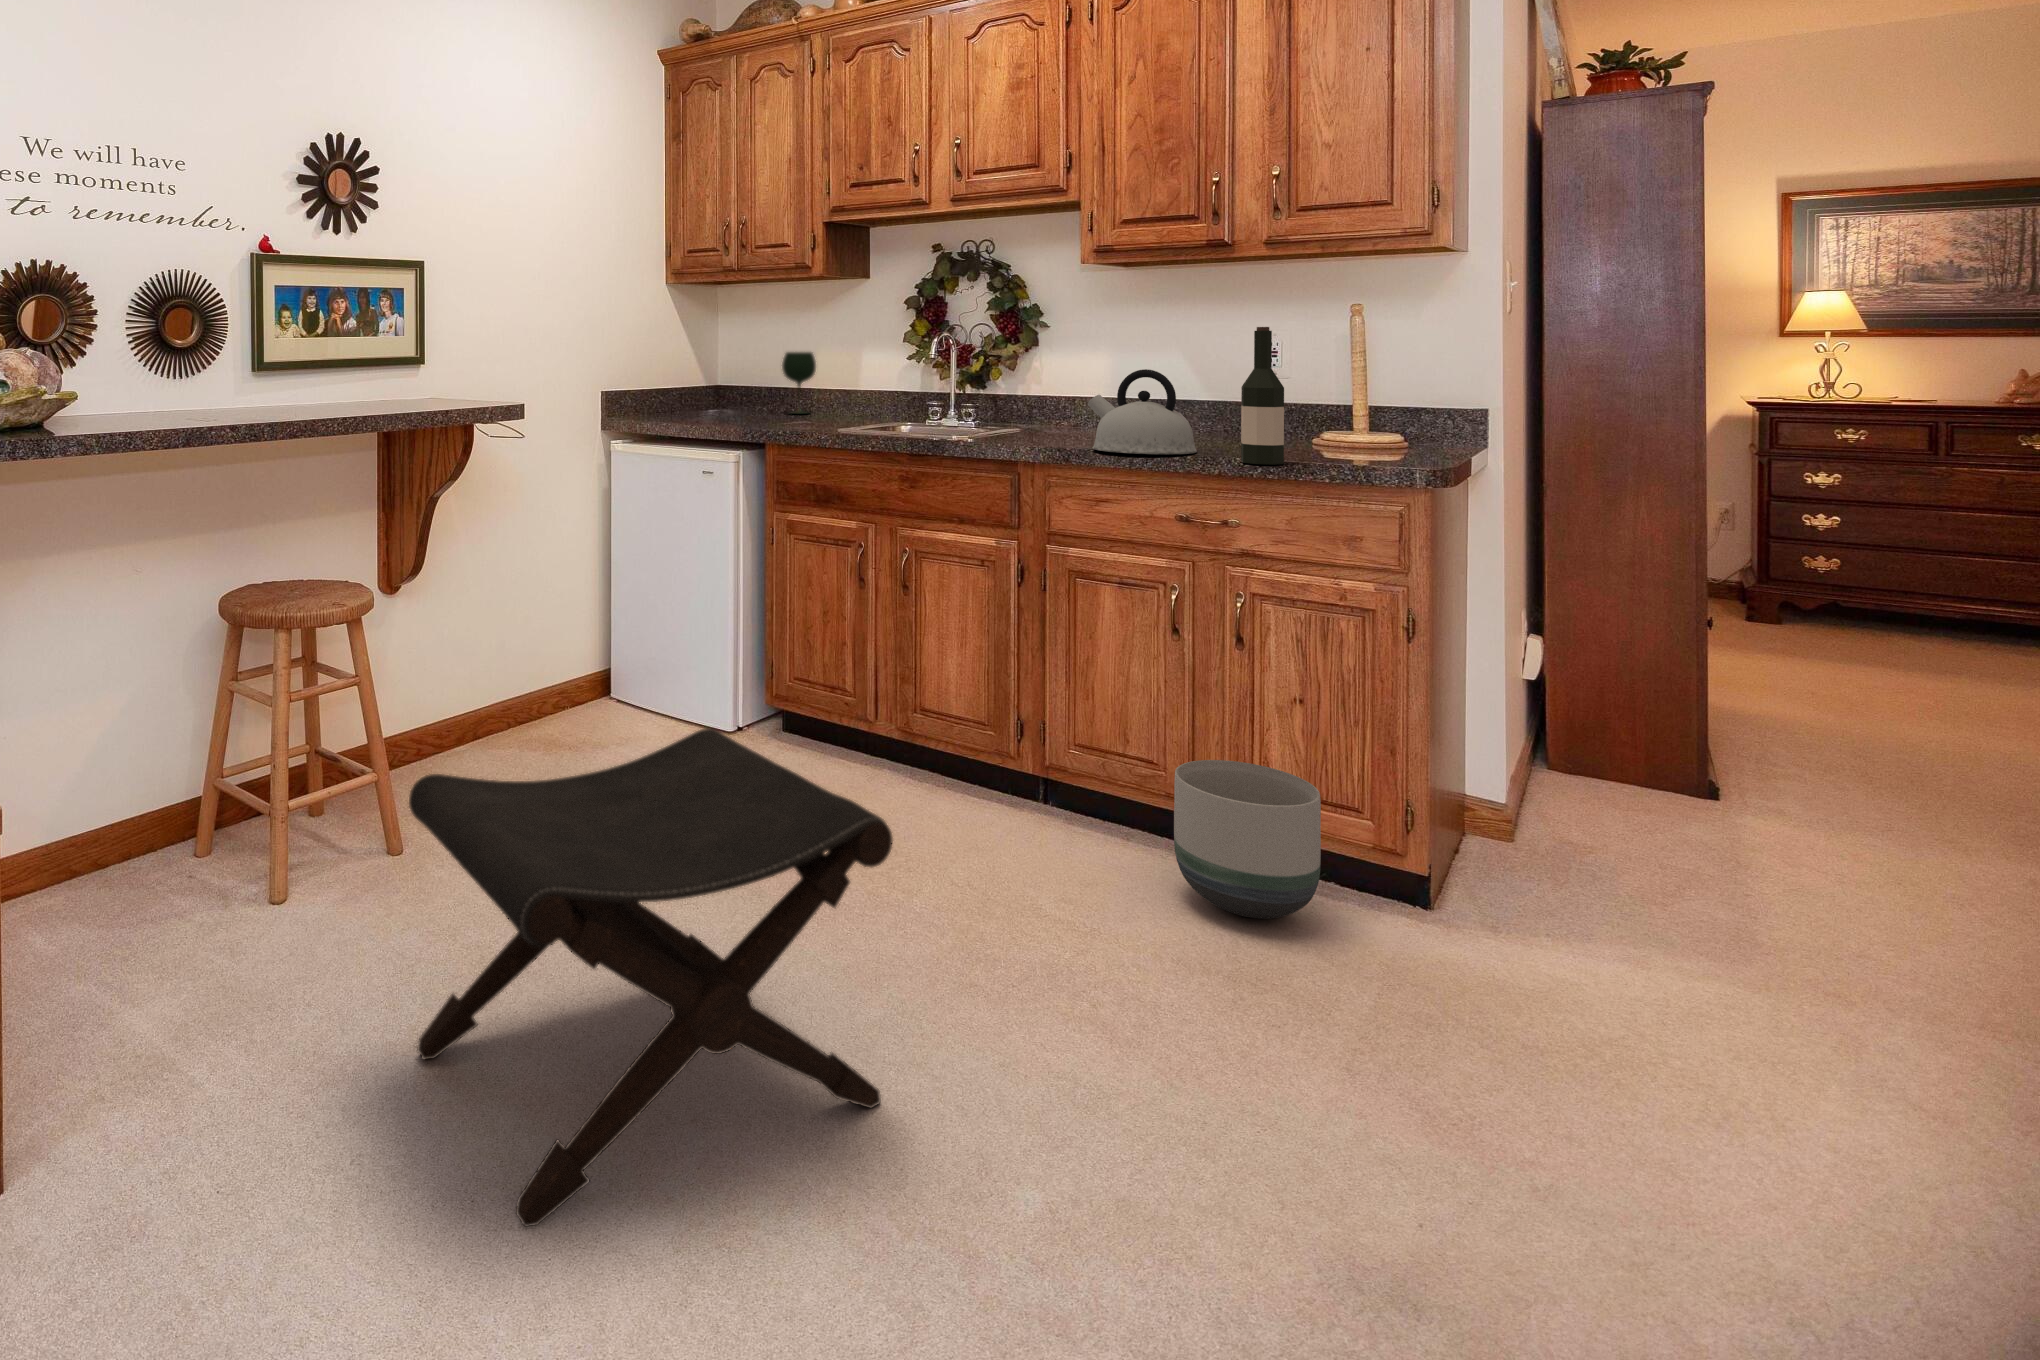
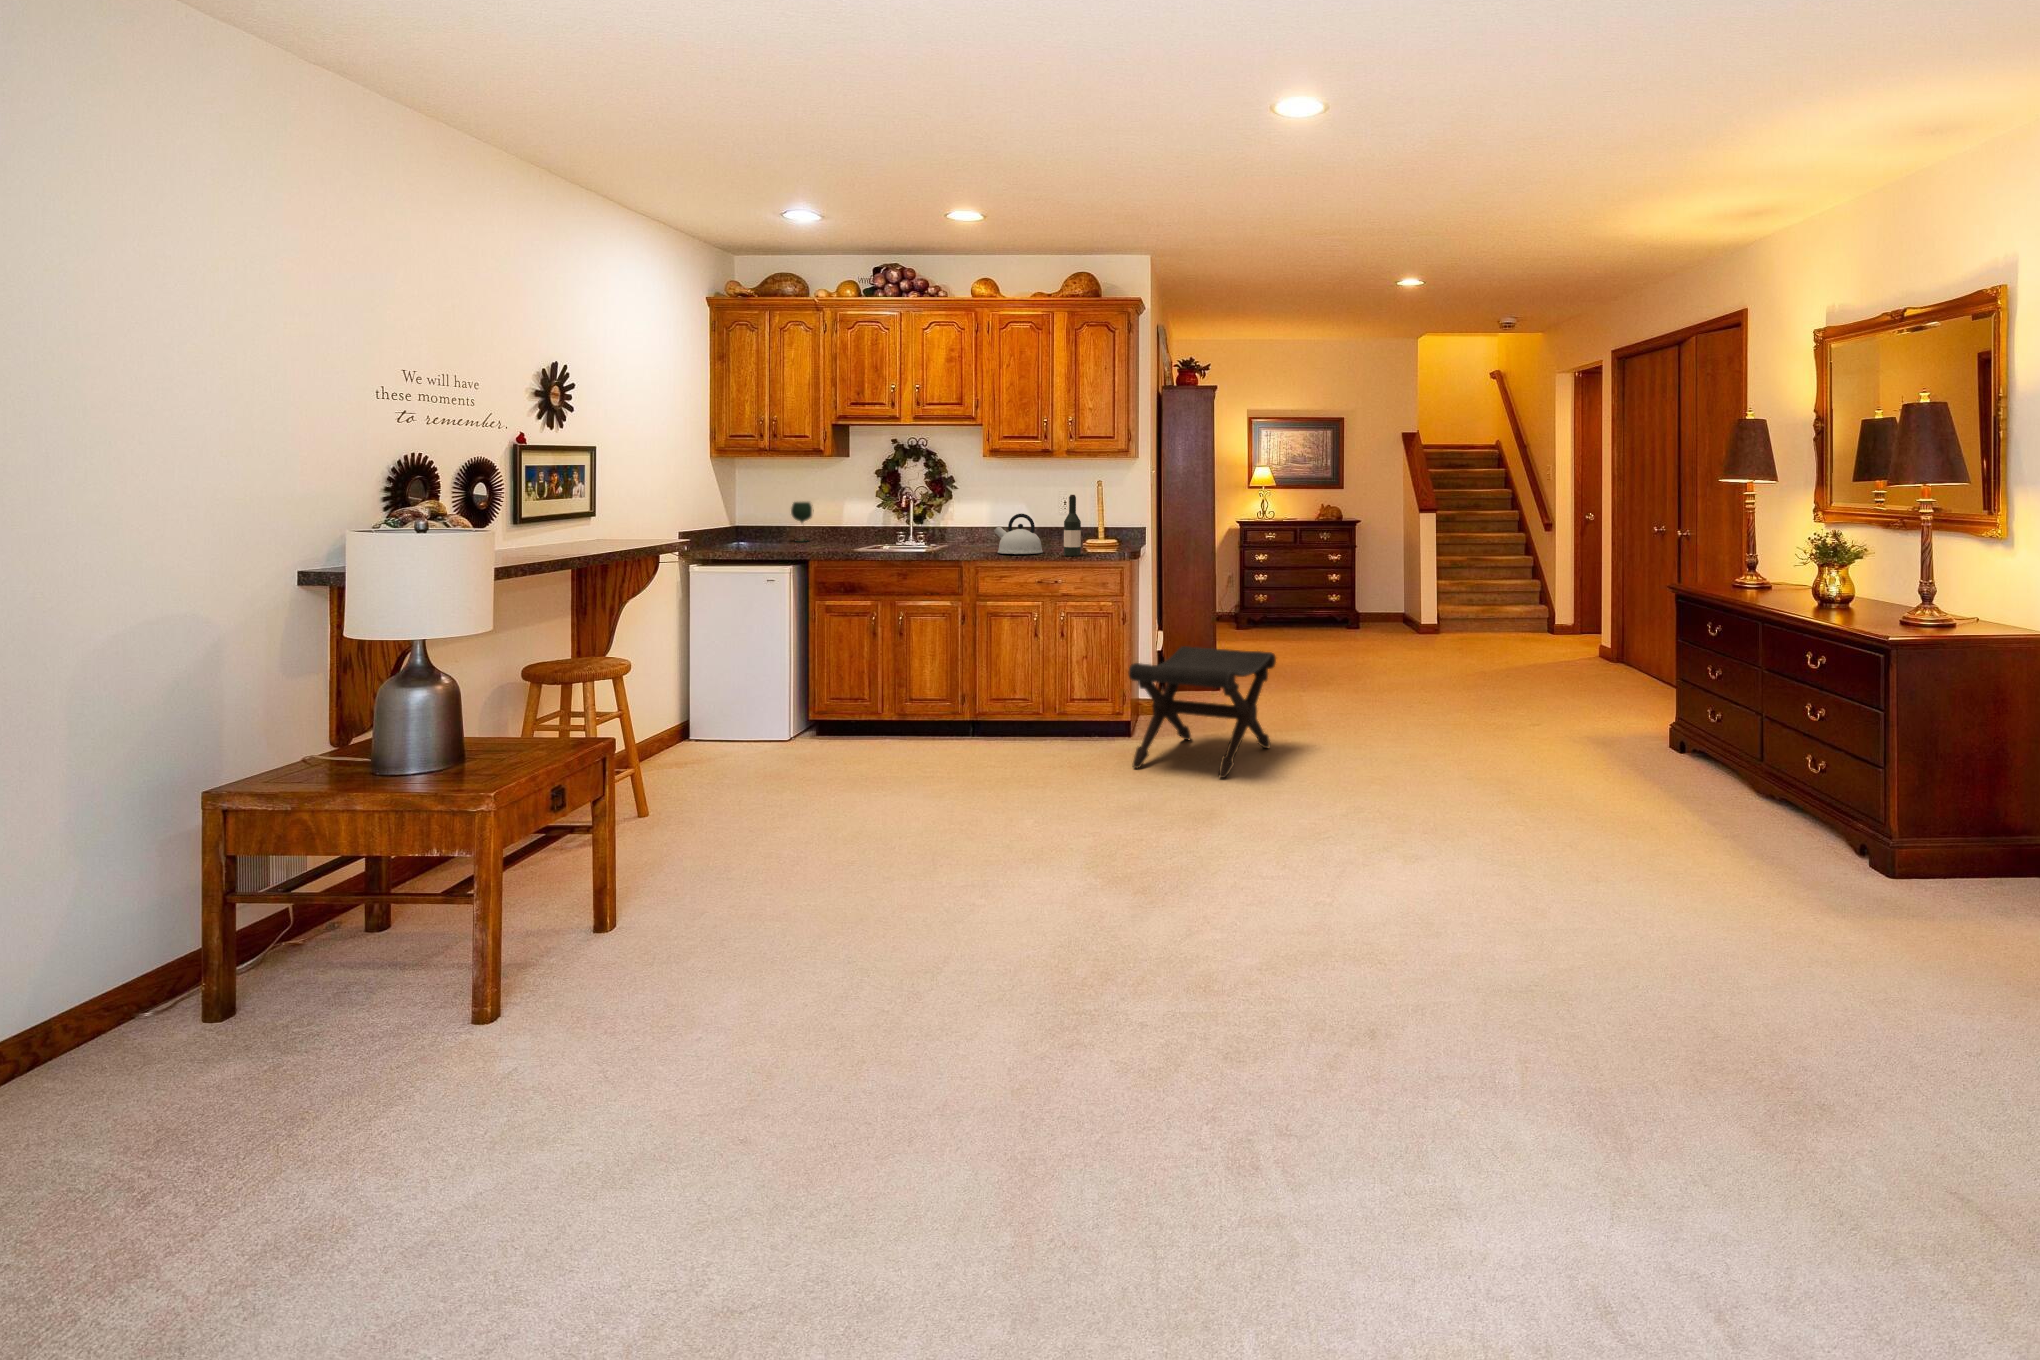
footstool: present [409,728,893,1227] -> present [1129,646,1276,778]
planter: present [1174,760,1321,919] -> none [1040,690,1096,753]

